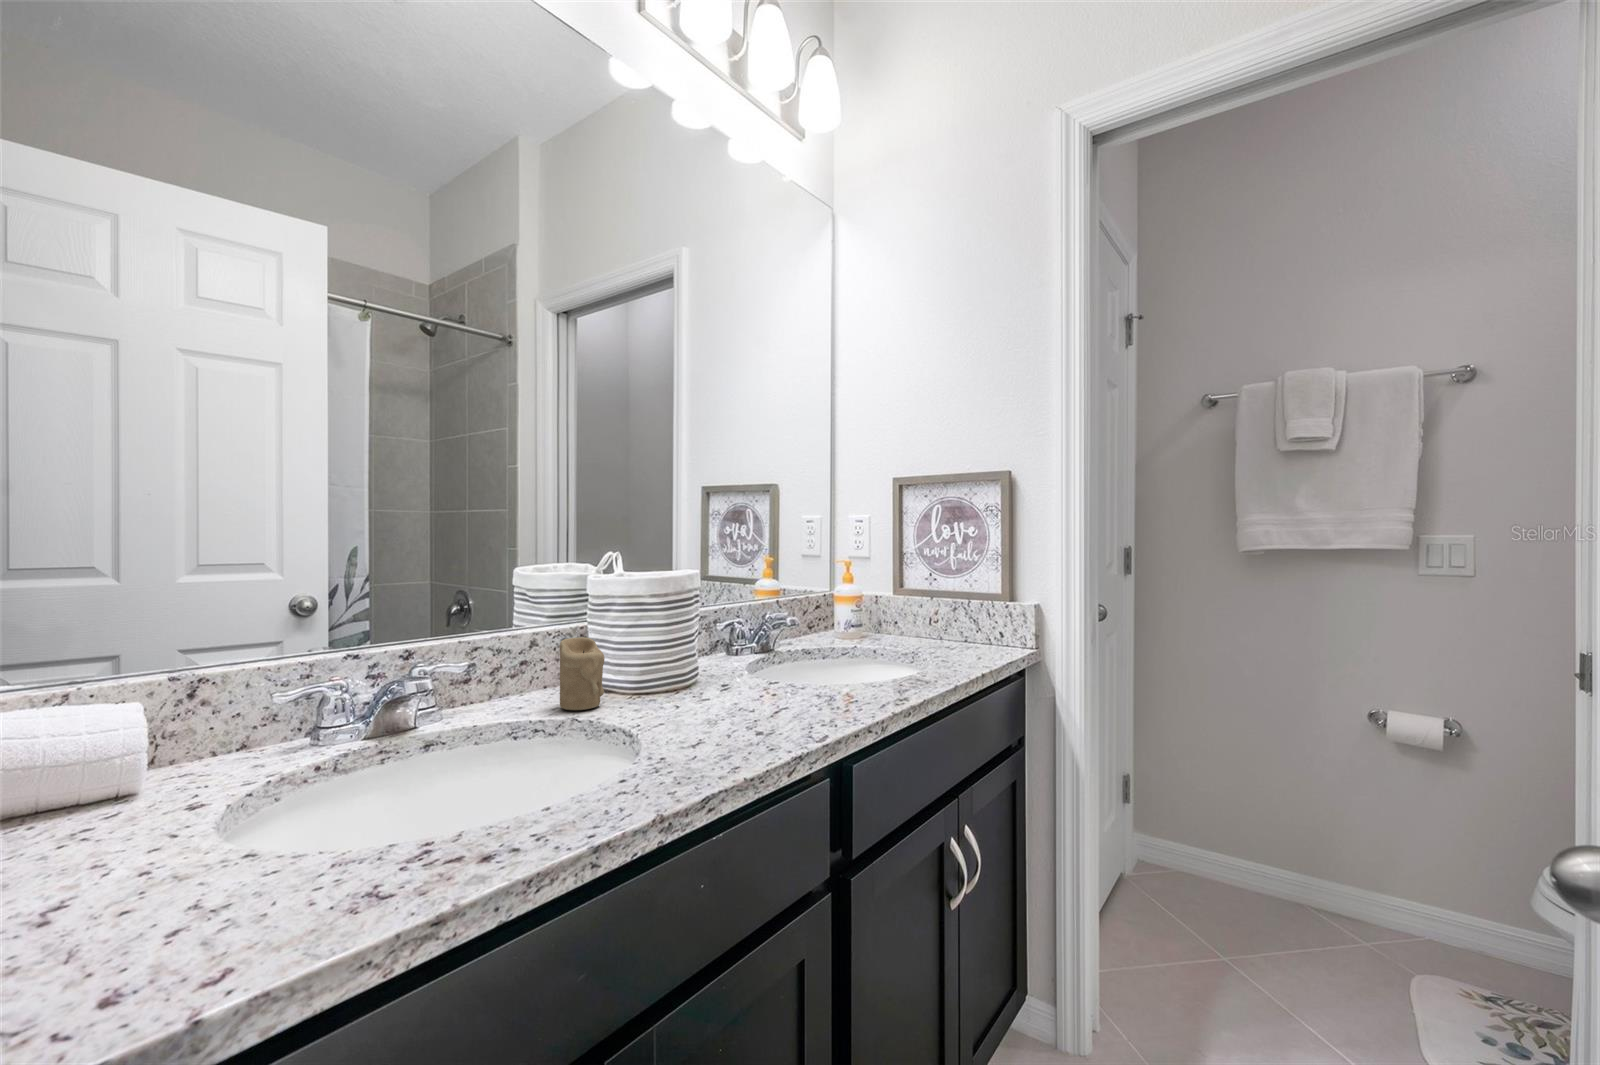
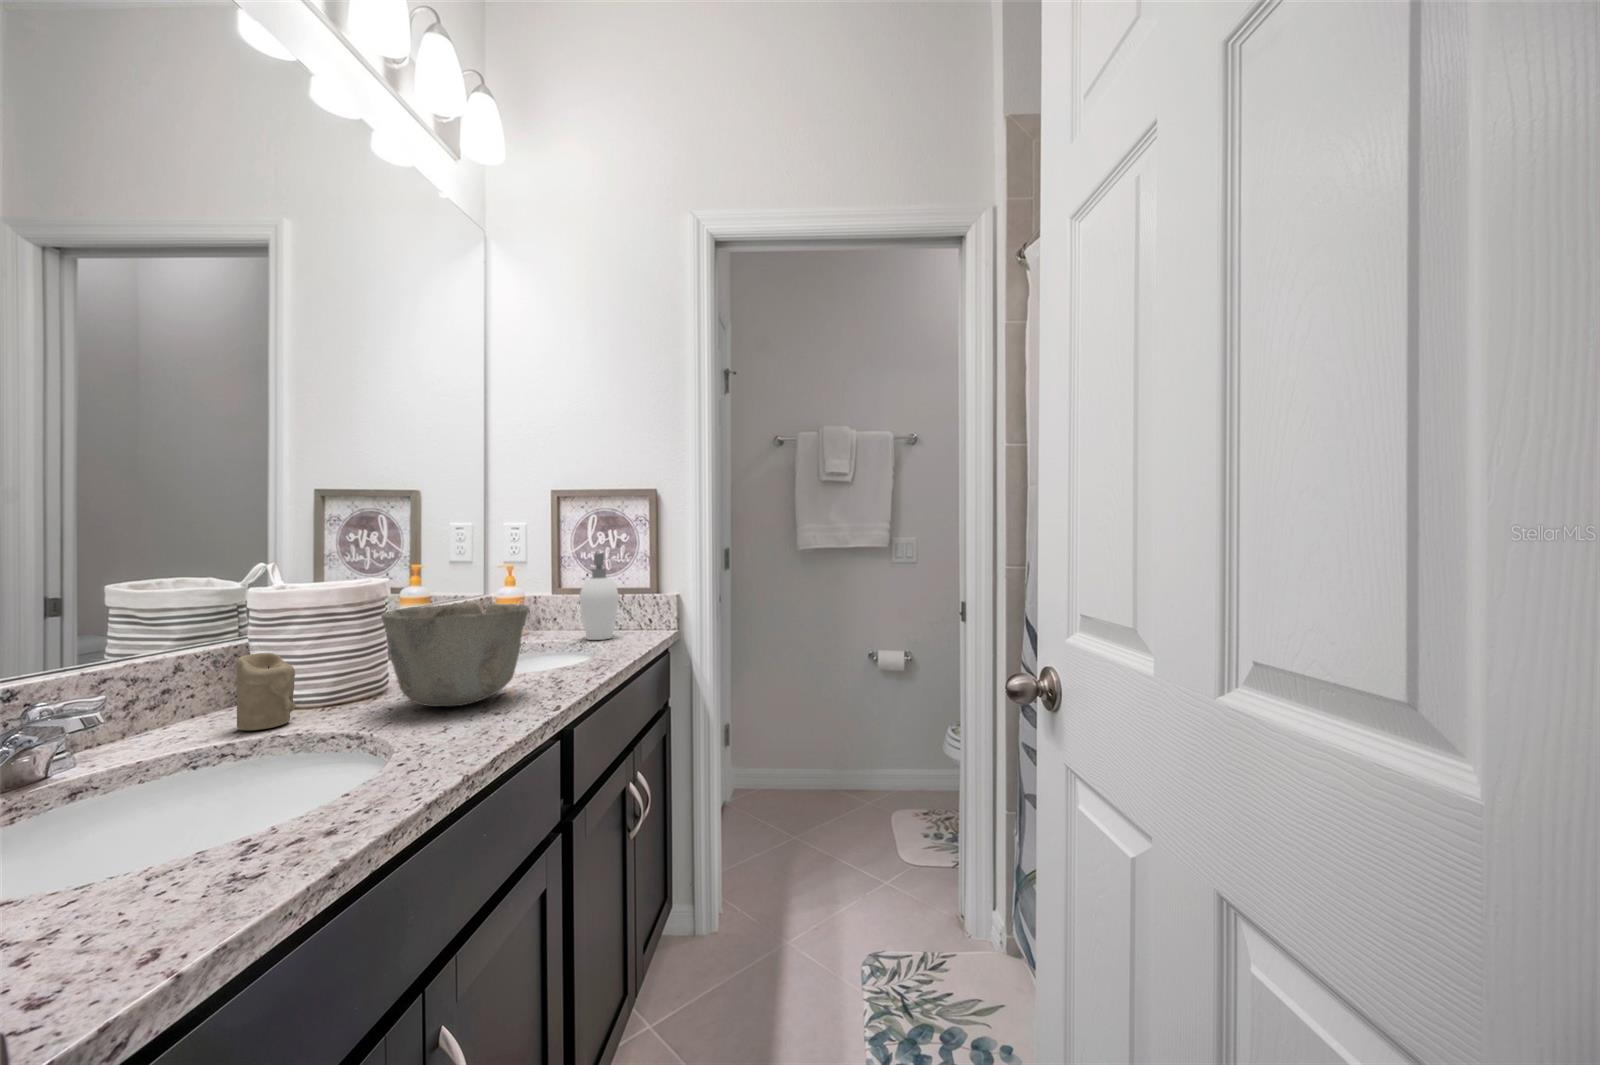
soap dispenser: none [913,549,973,653] -> present [580,553,619,640]
ceramic bowl: none [668,602,812,715] -> present [381,603,529,706]

